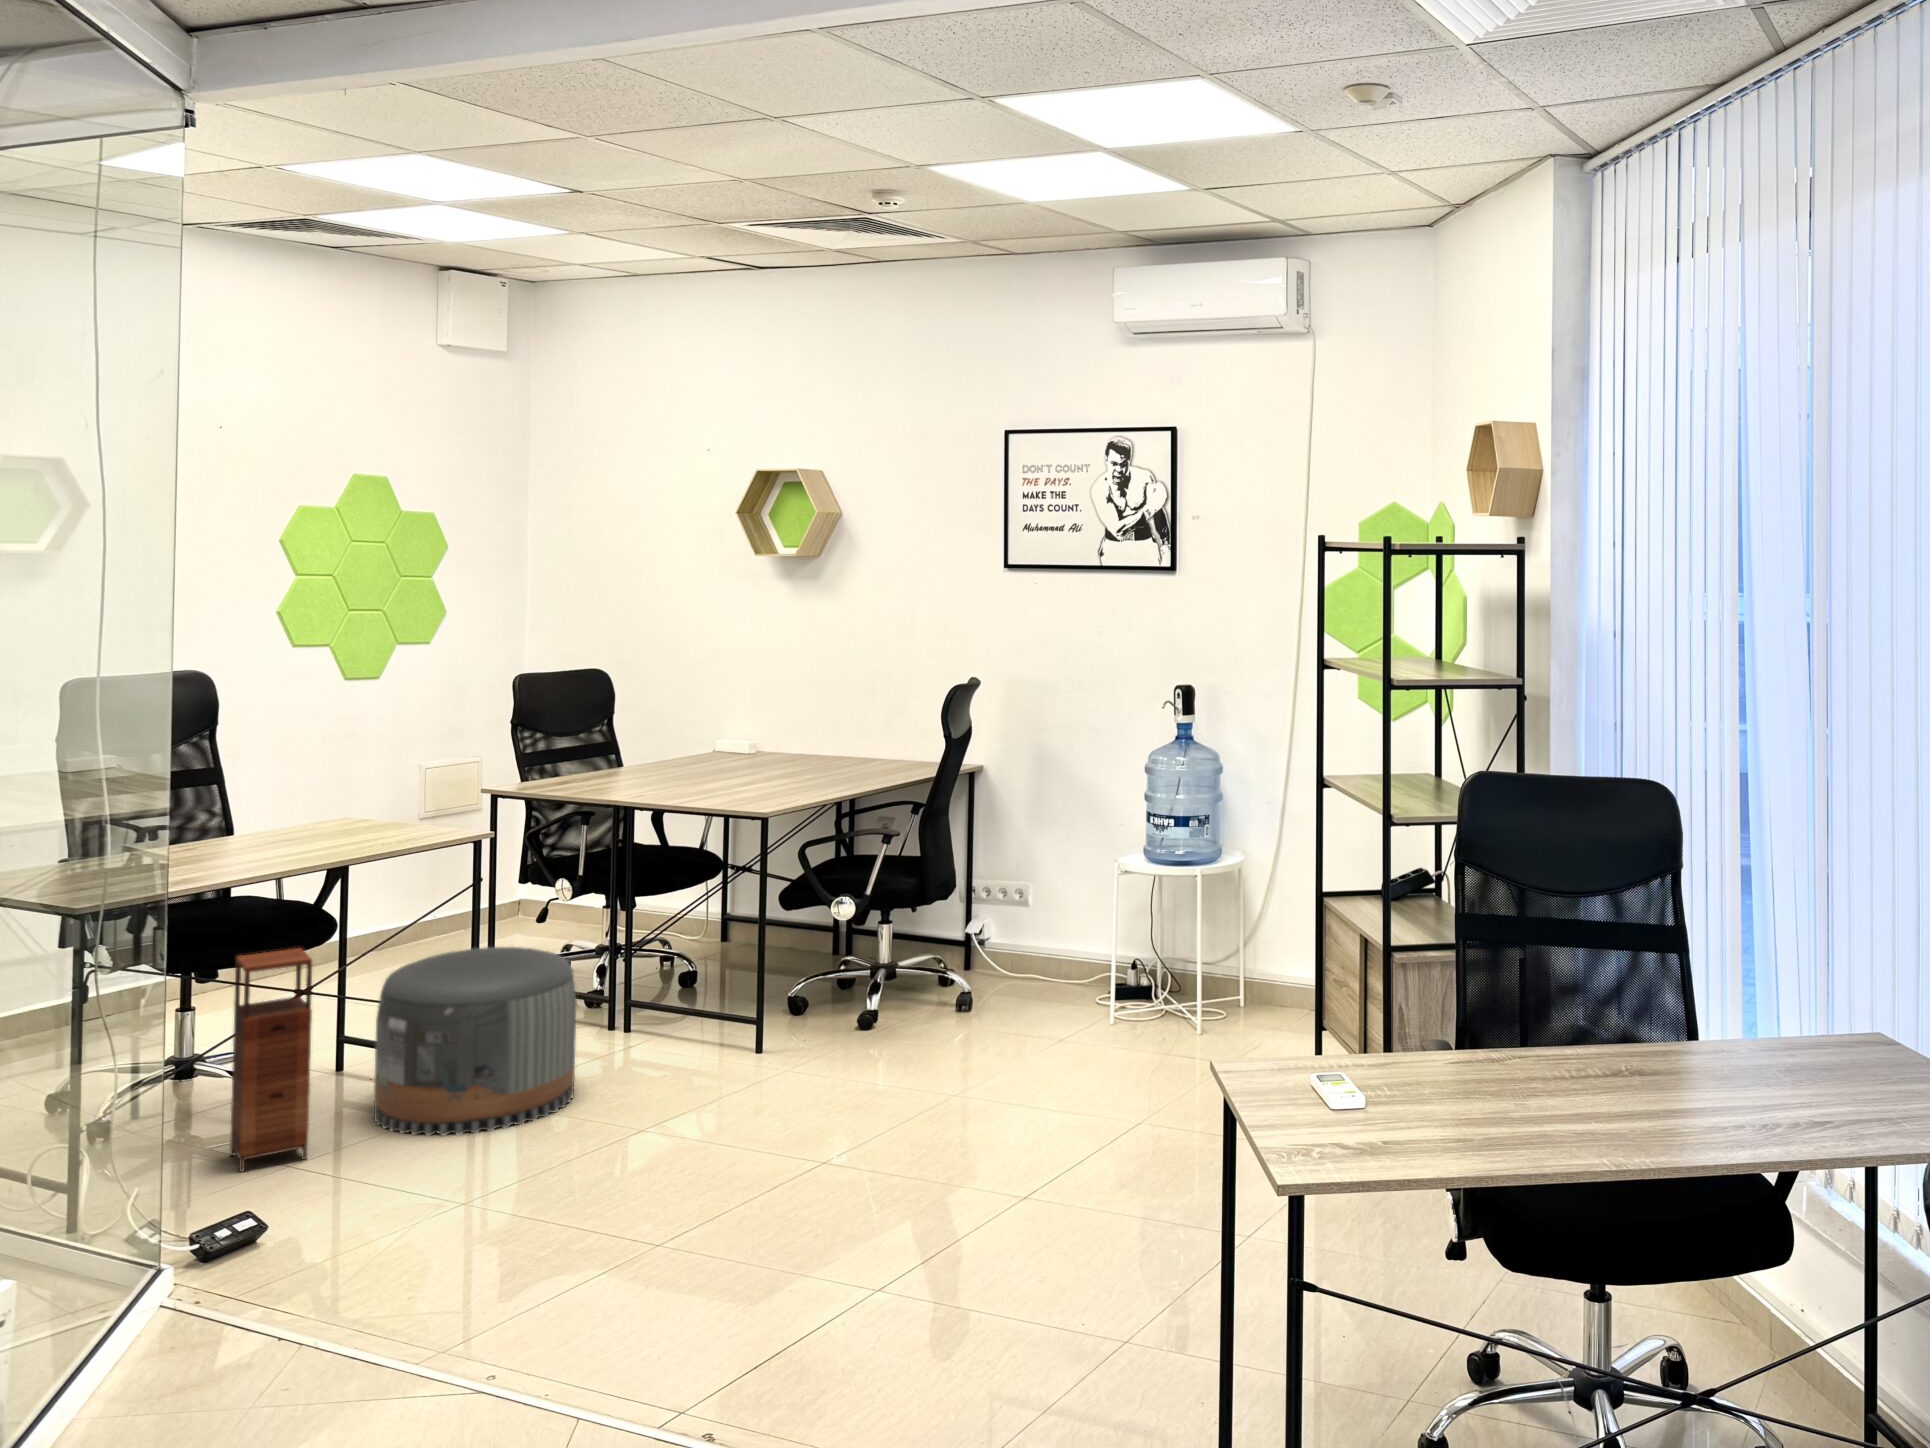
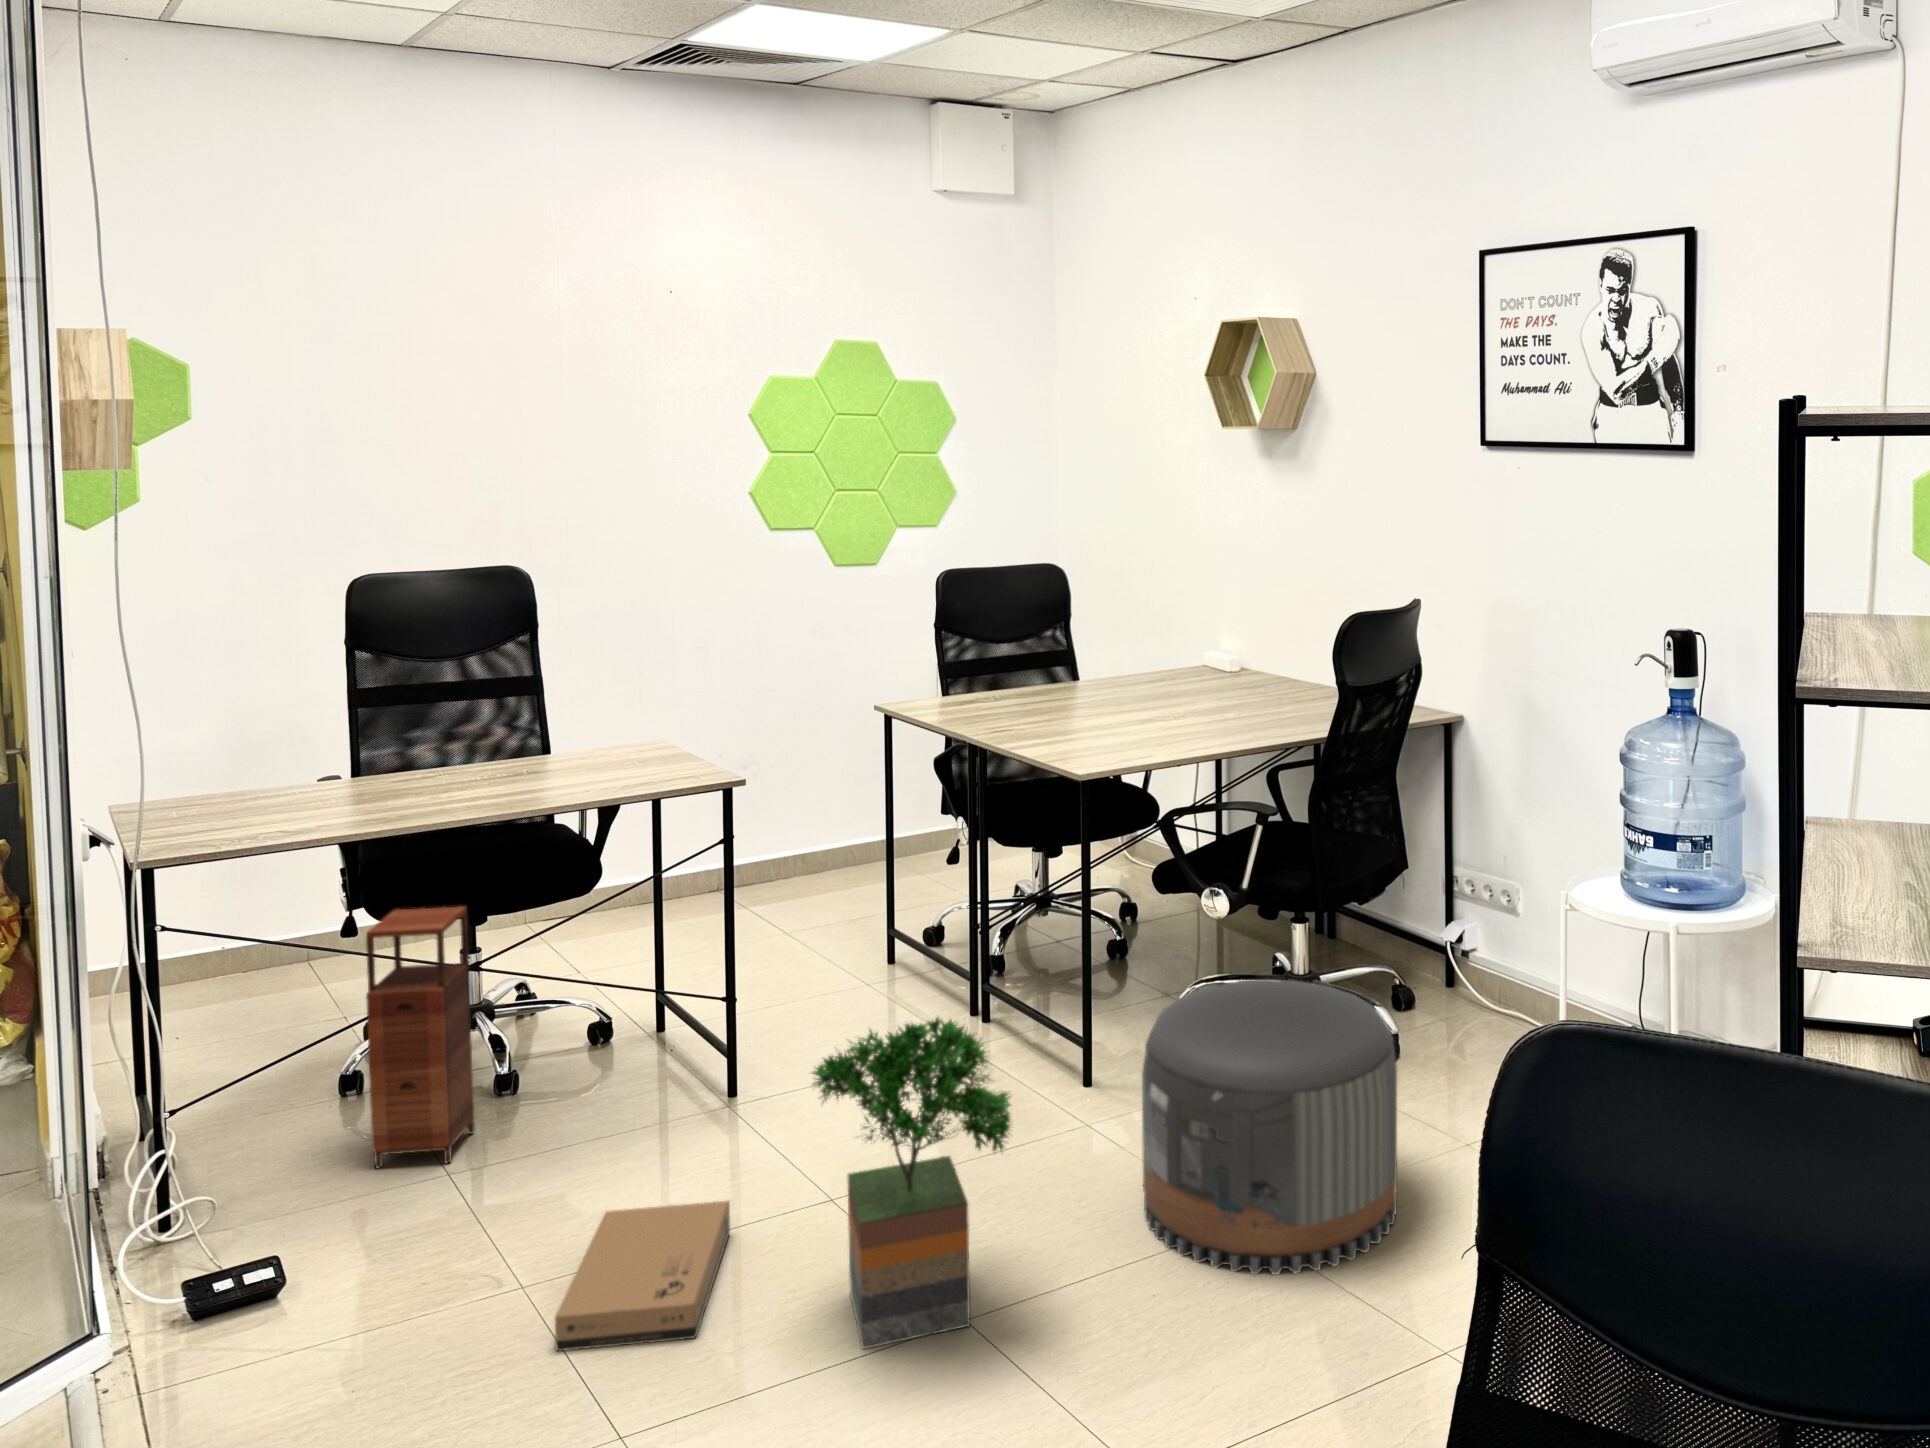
pouf: present [374,947,576,1136] -> present [1142,979,1397,1274]
potted tree: none [729,951,884,1168] -> present [813,1018,1012,1349]
cardboard box: none [524,1121,667,1209] -> present [555,1201,730,1351]

